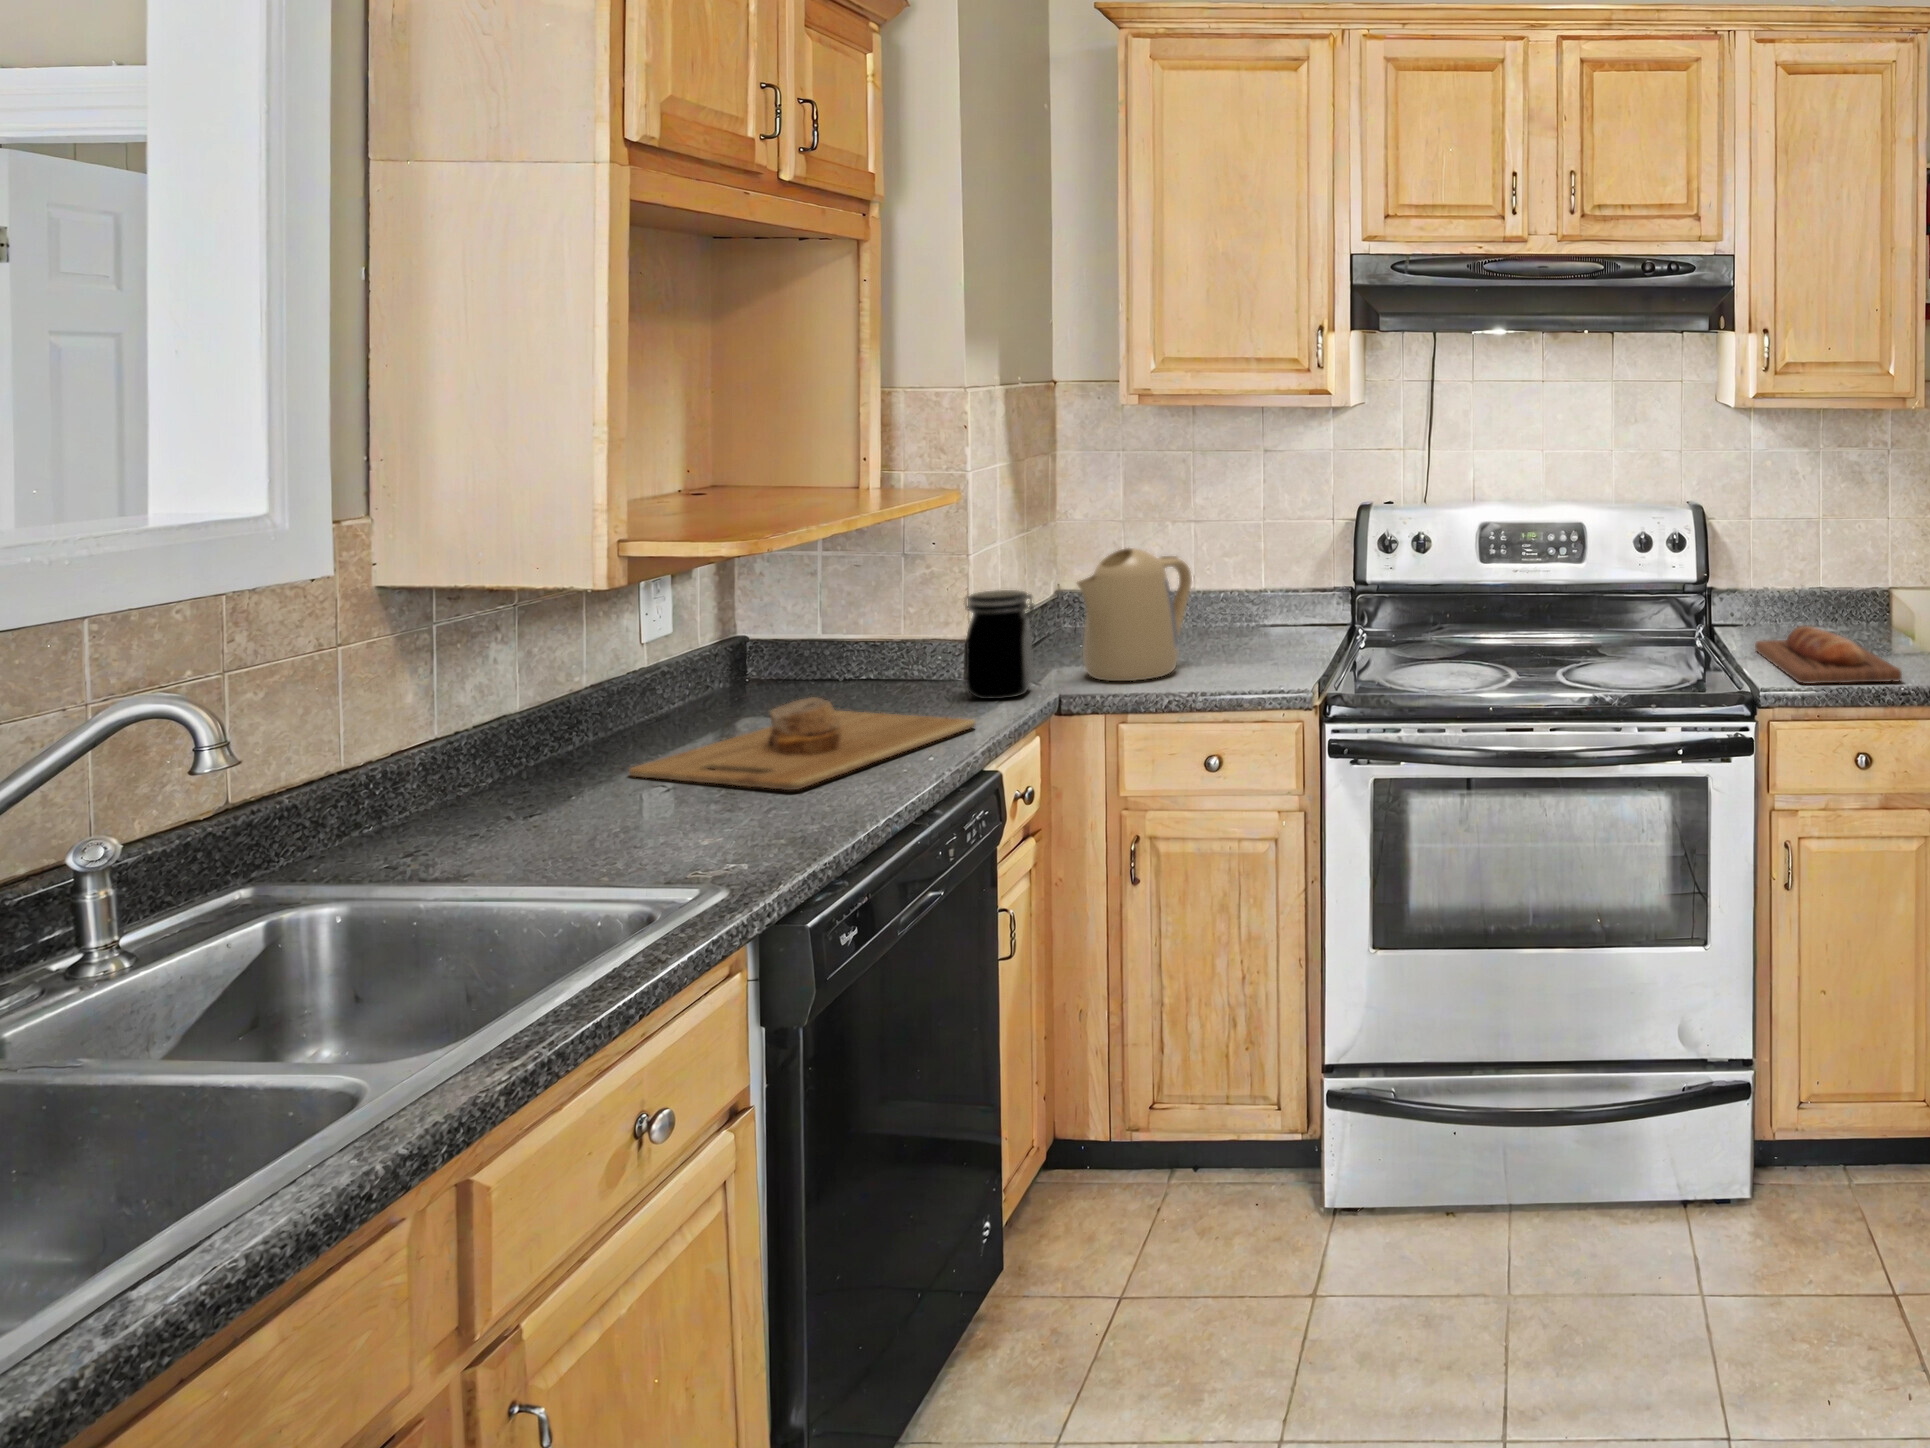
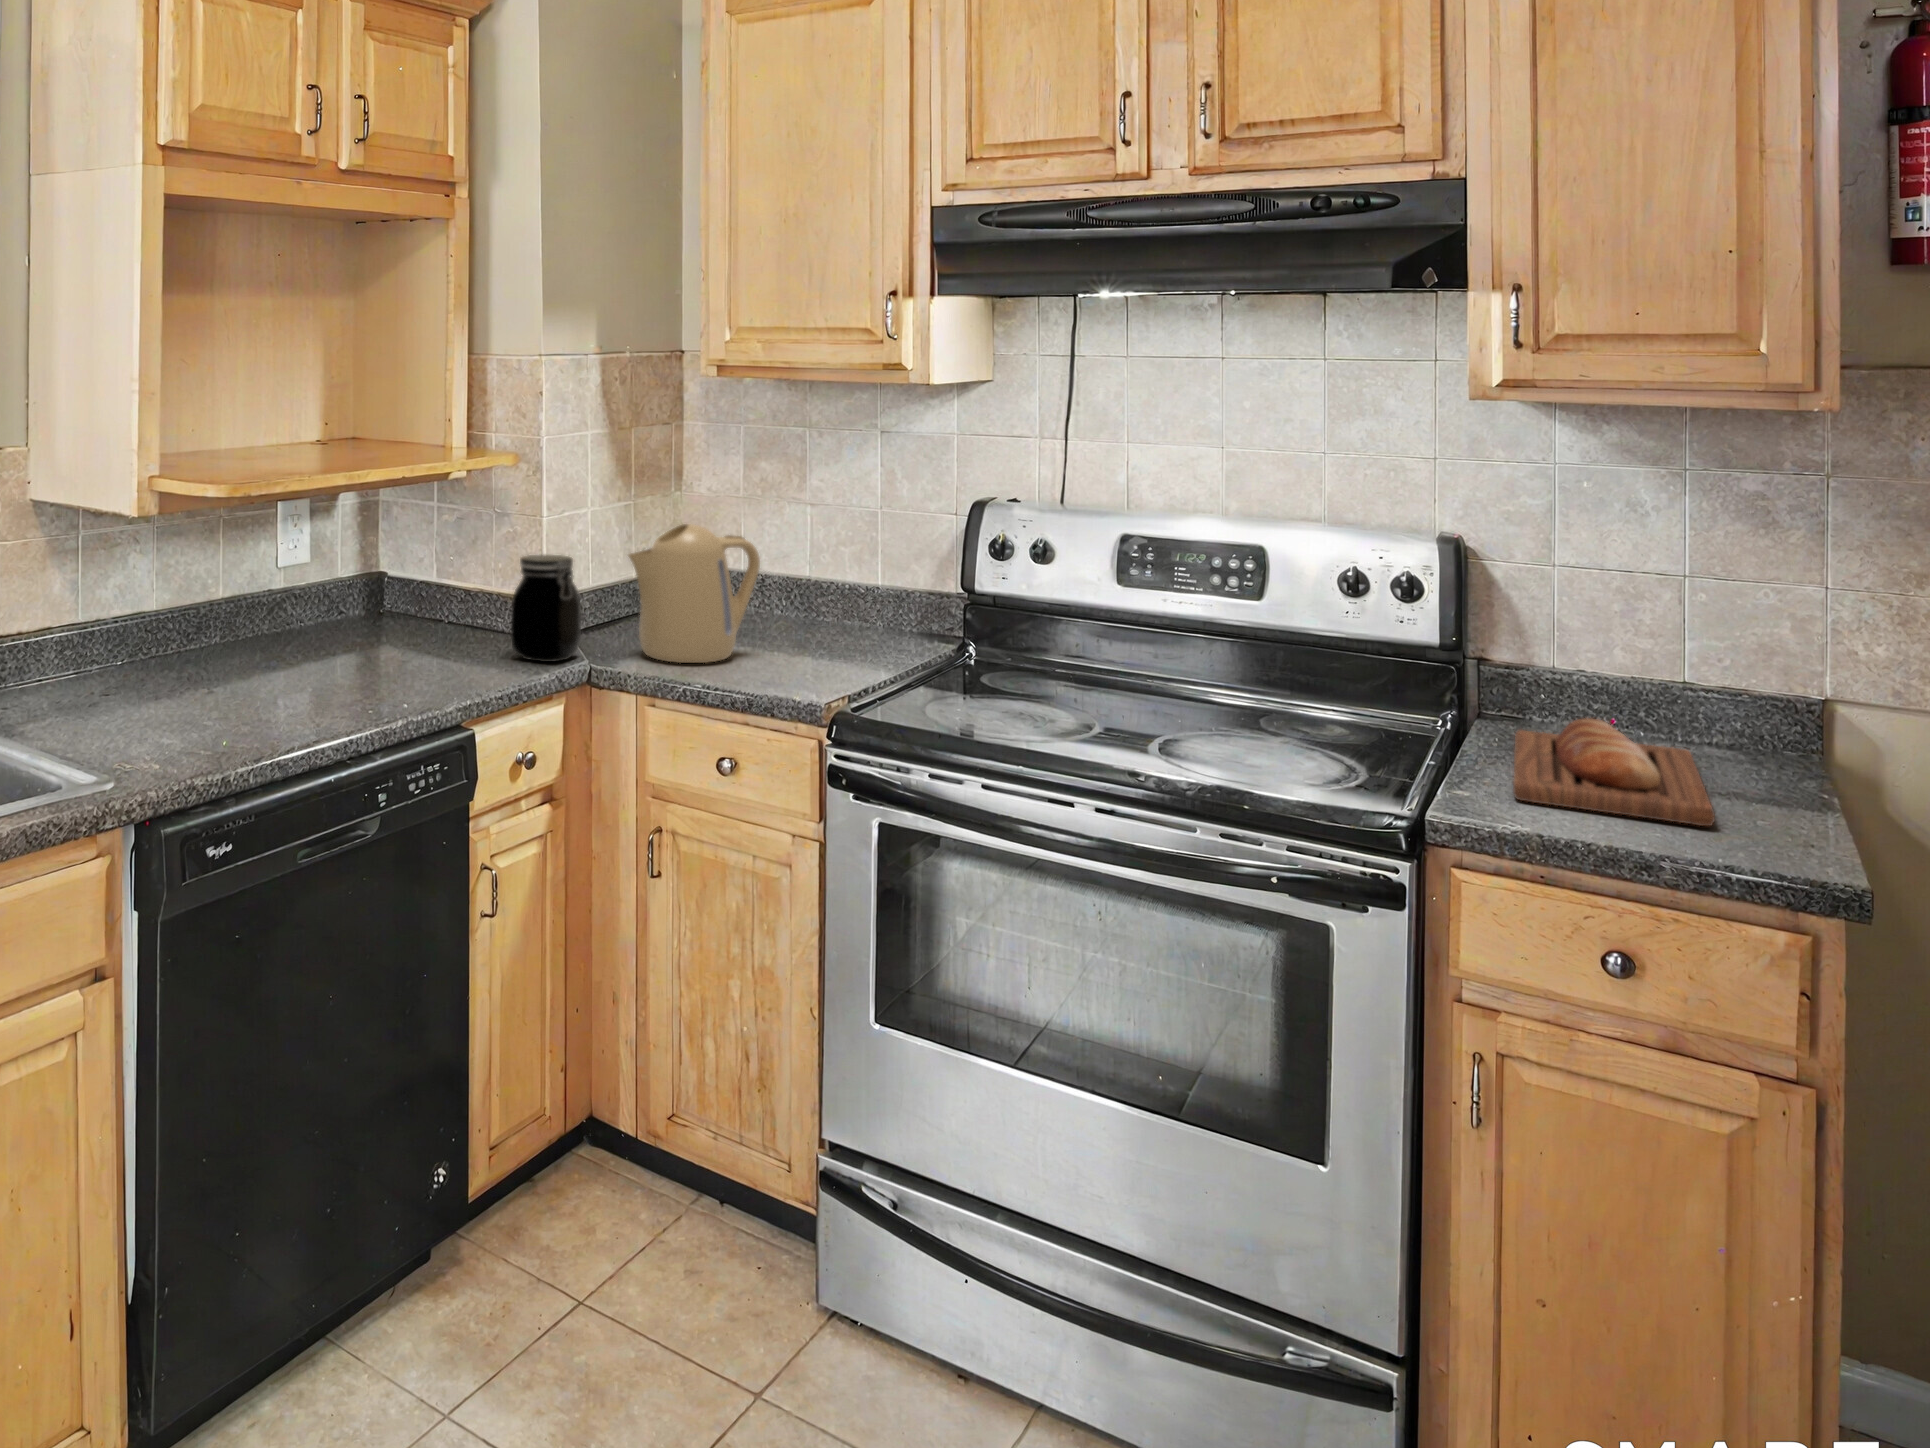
cutting board: present [629,697,976,790] -> none [194,634,480,713]

